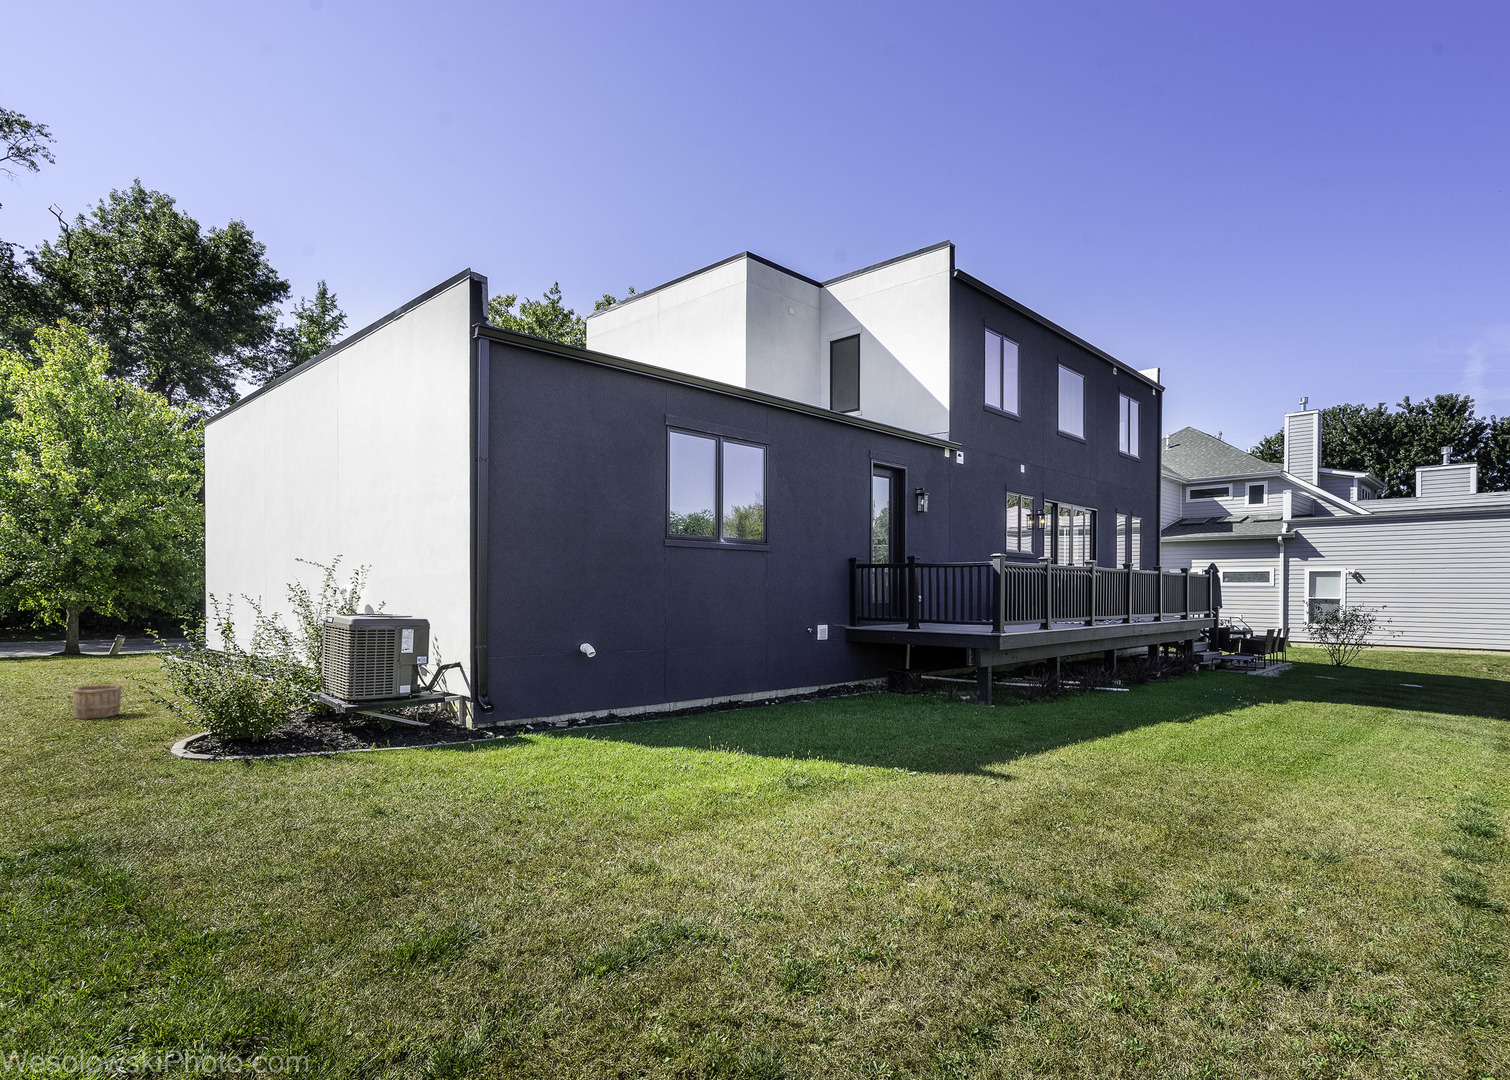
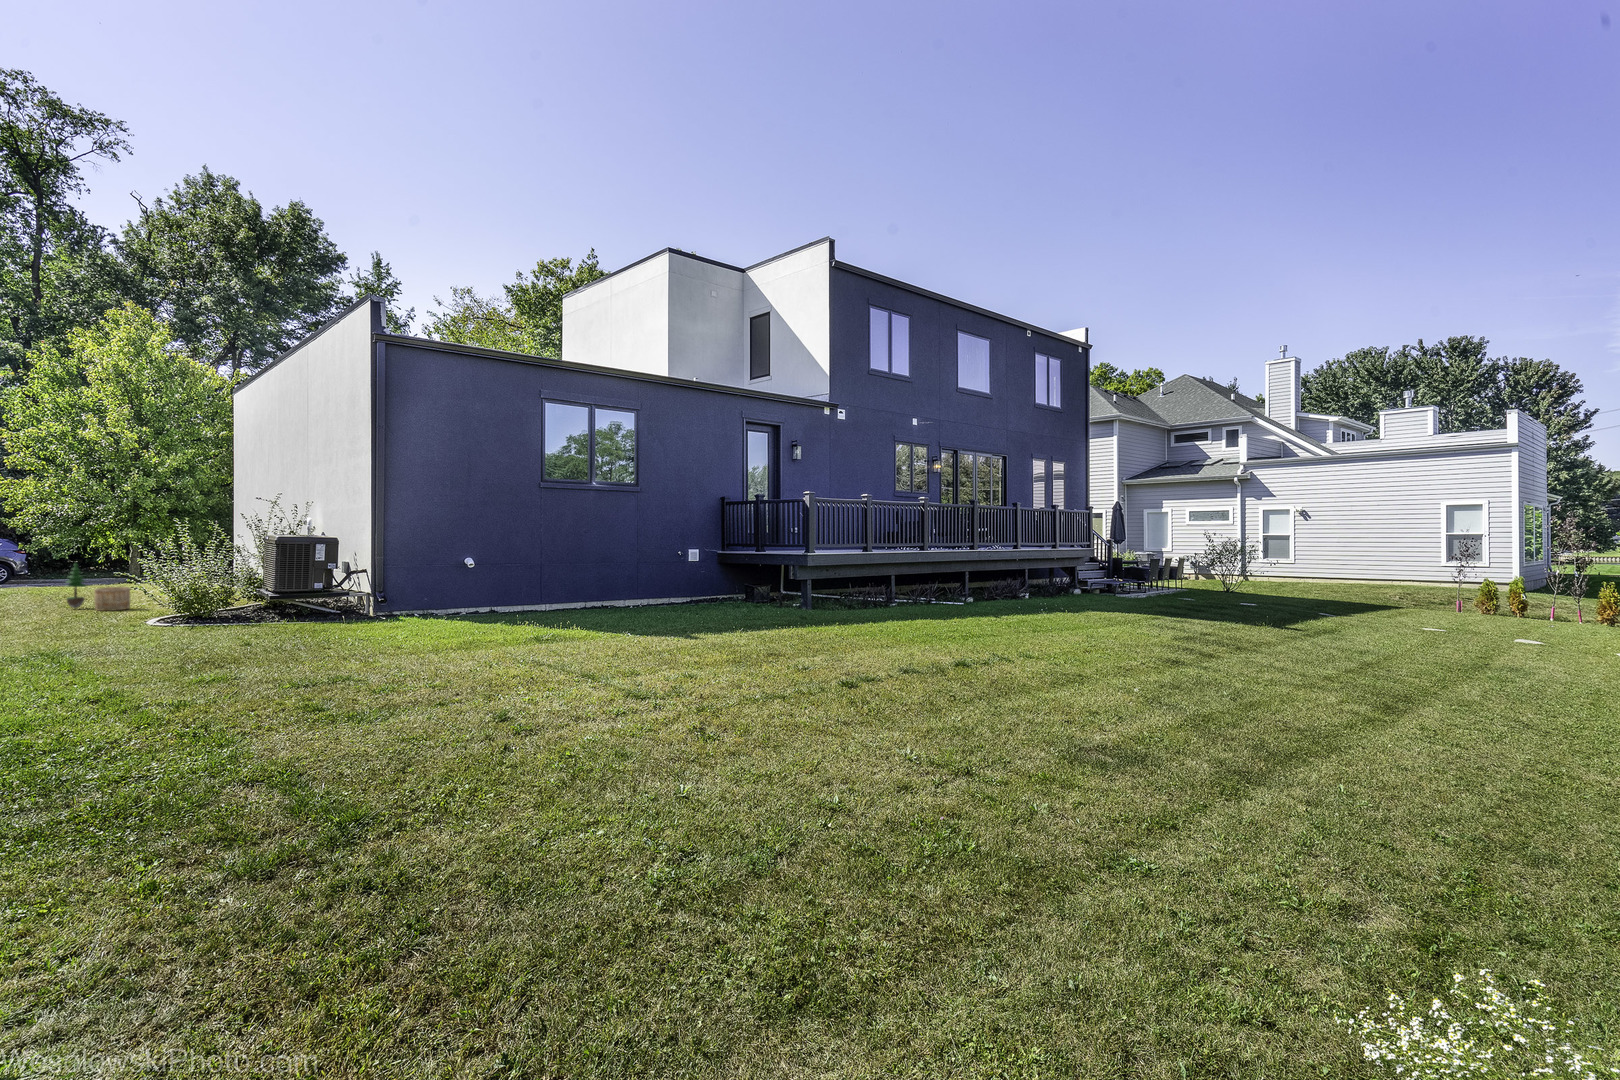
potted tree: none [28,651,59,714] -> present [67,563,86,608]

